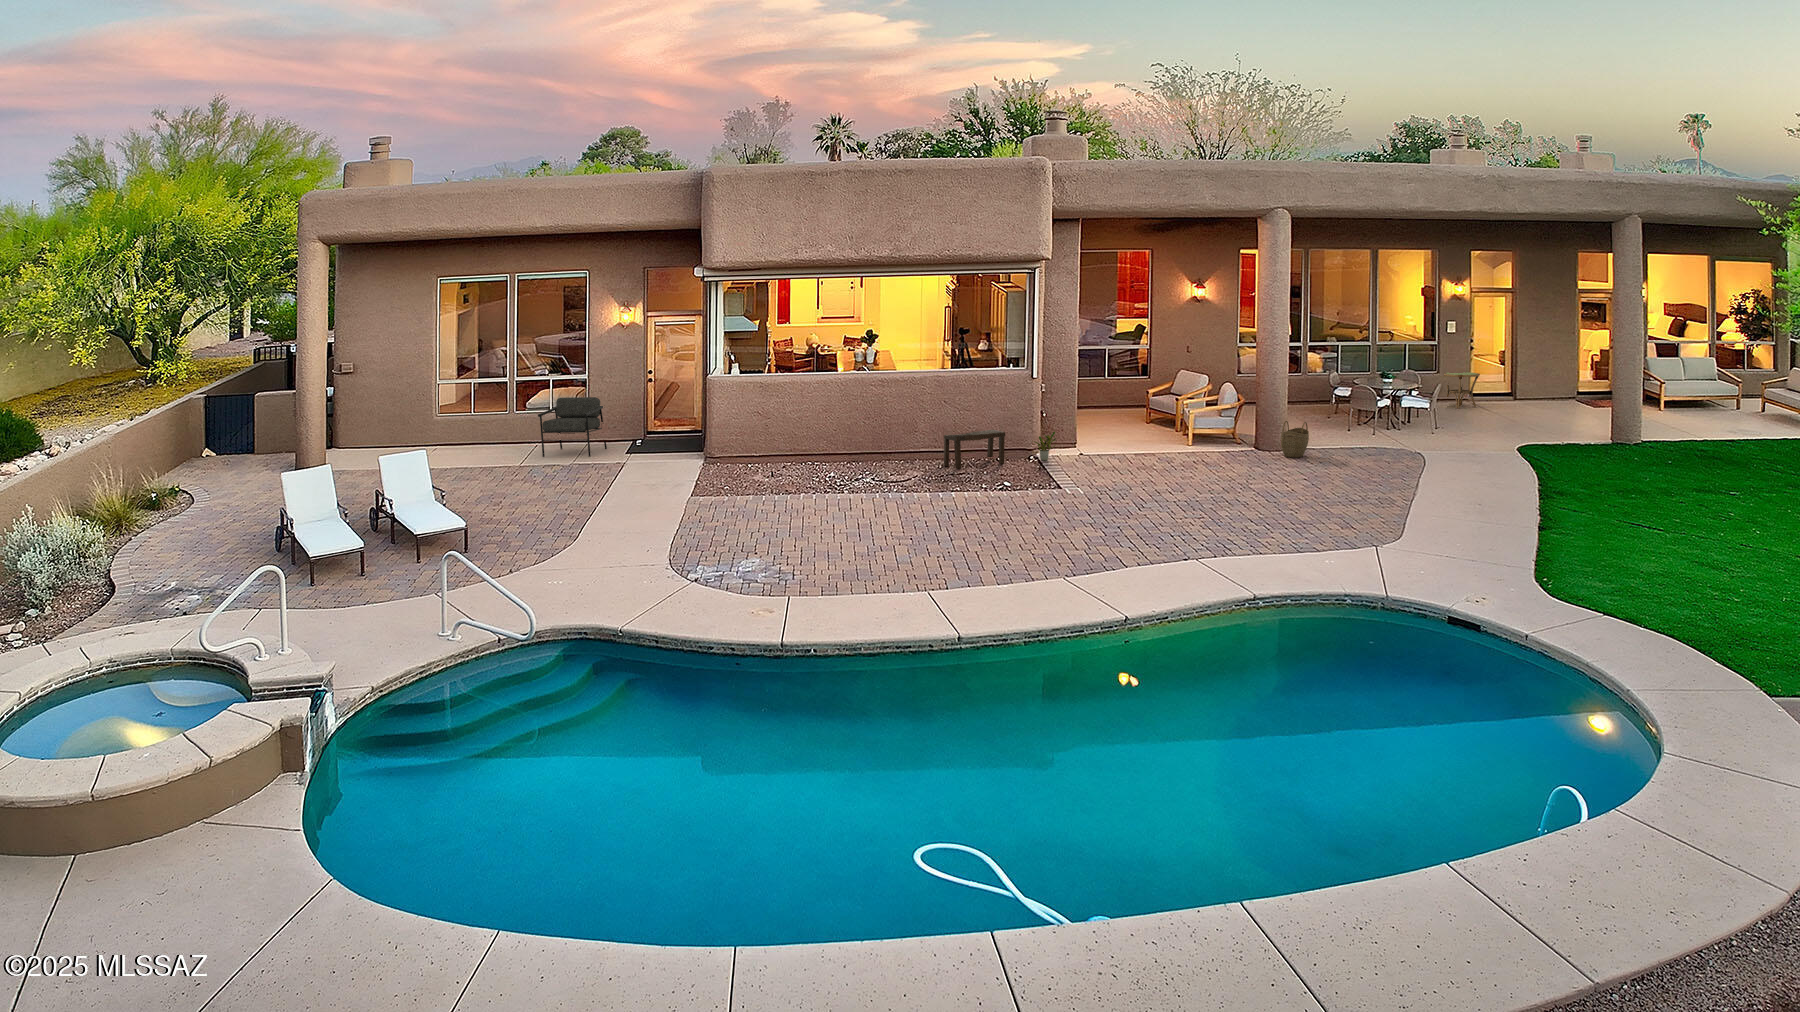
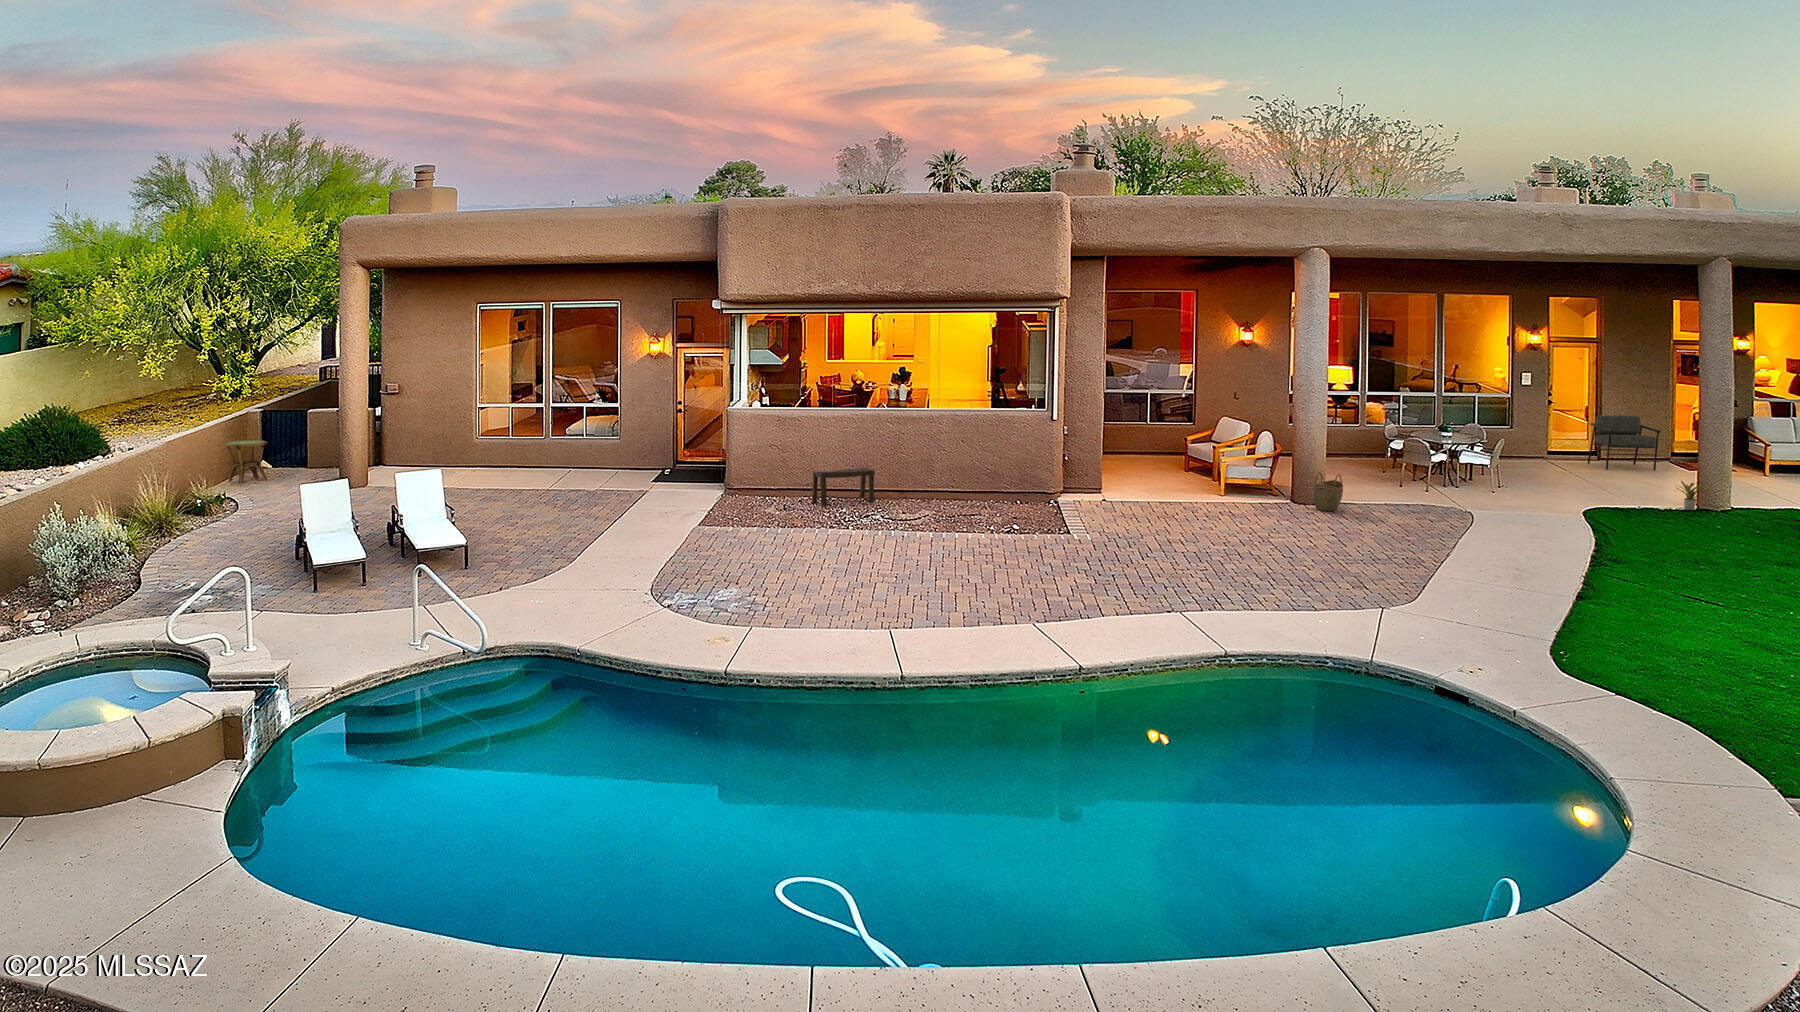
side table: present [1444,372,1480,408] -> present [224,440,268,484]
armchair: present [538,397,607,457] -> present [1588,415,1661,470]
bench: present [944,430,1005,469] -> present [812,468,875,506]
potted plant: present [1035,432,1056,461] -> present [1677,481,1702,510]

